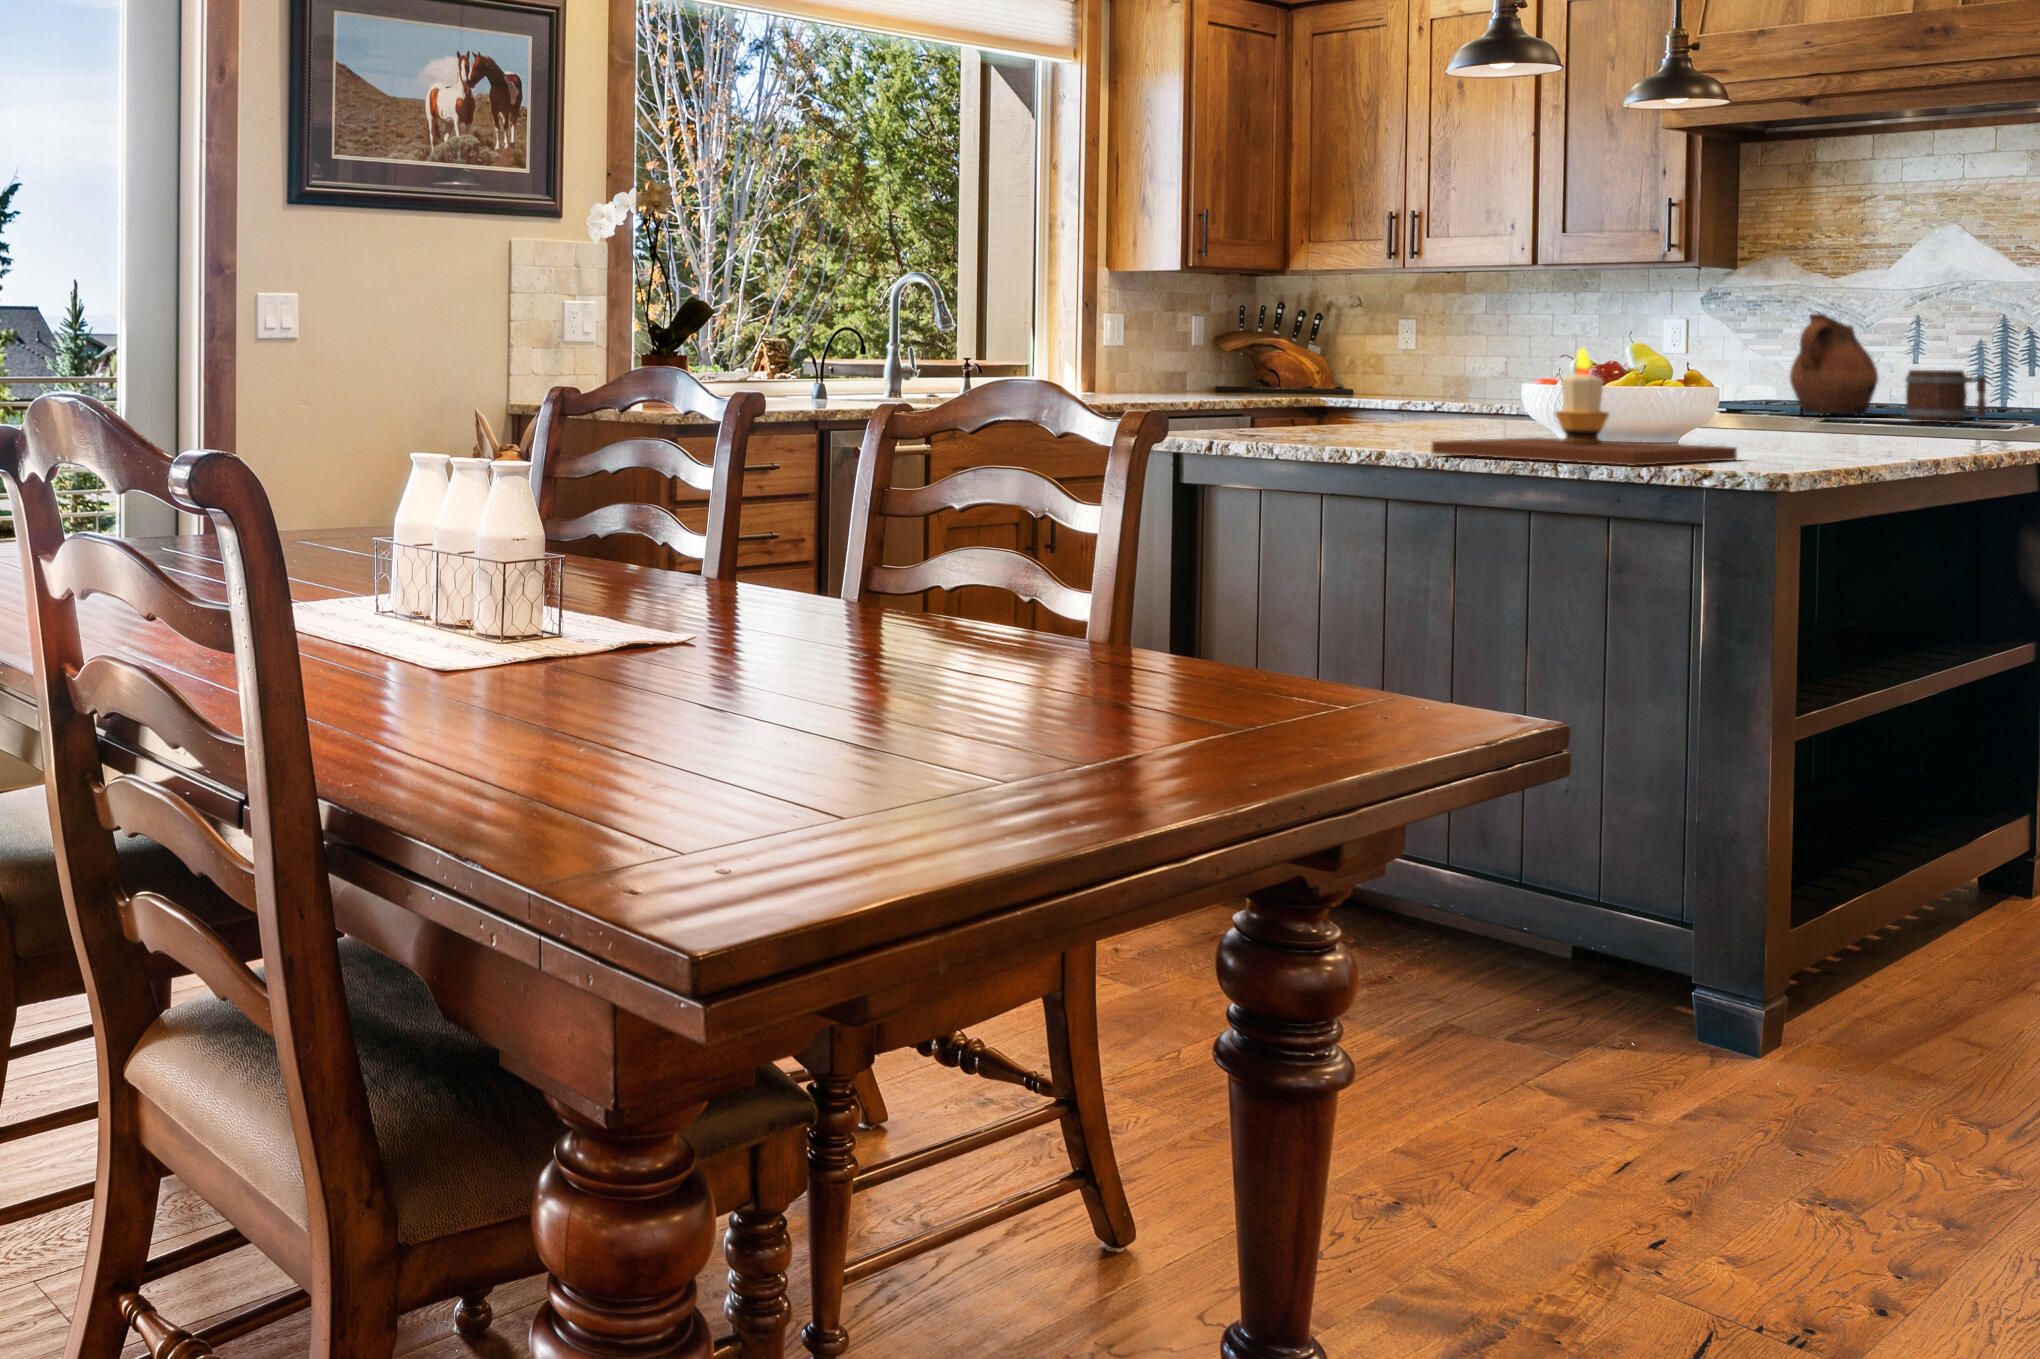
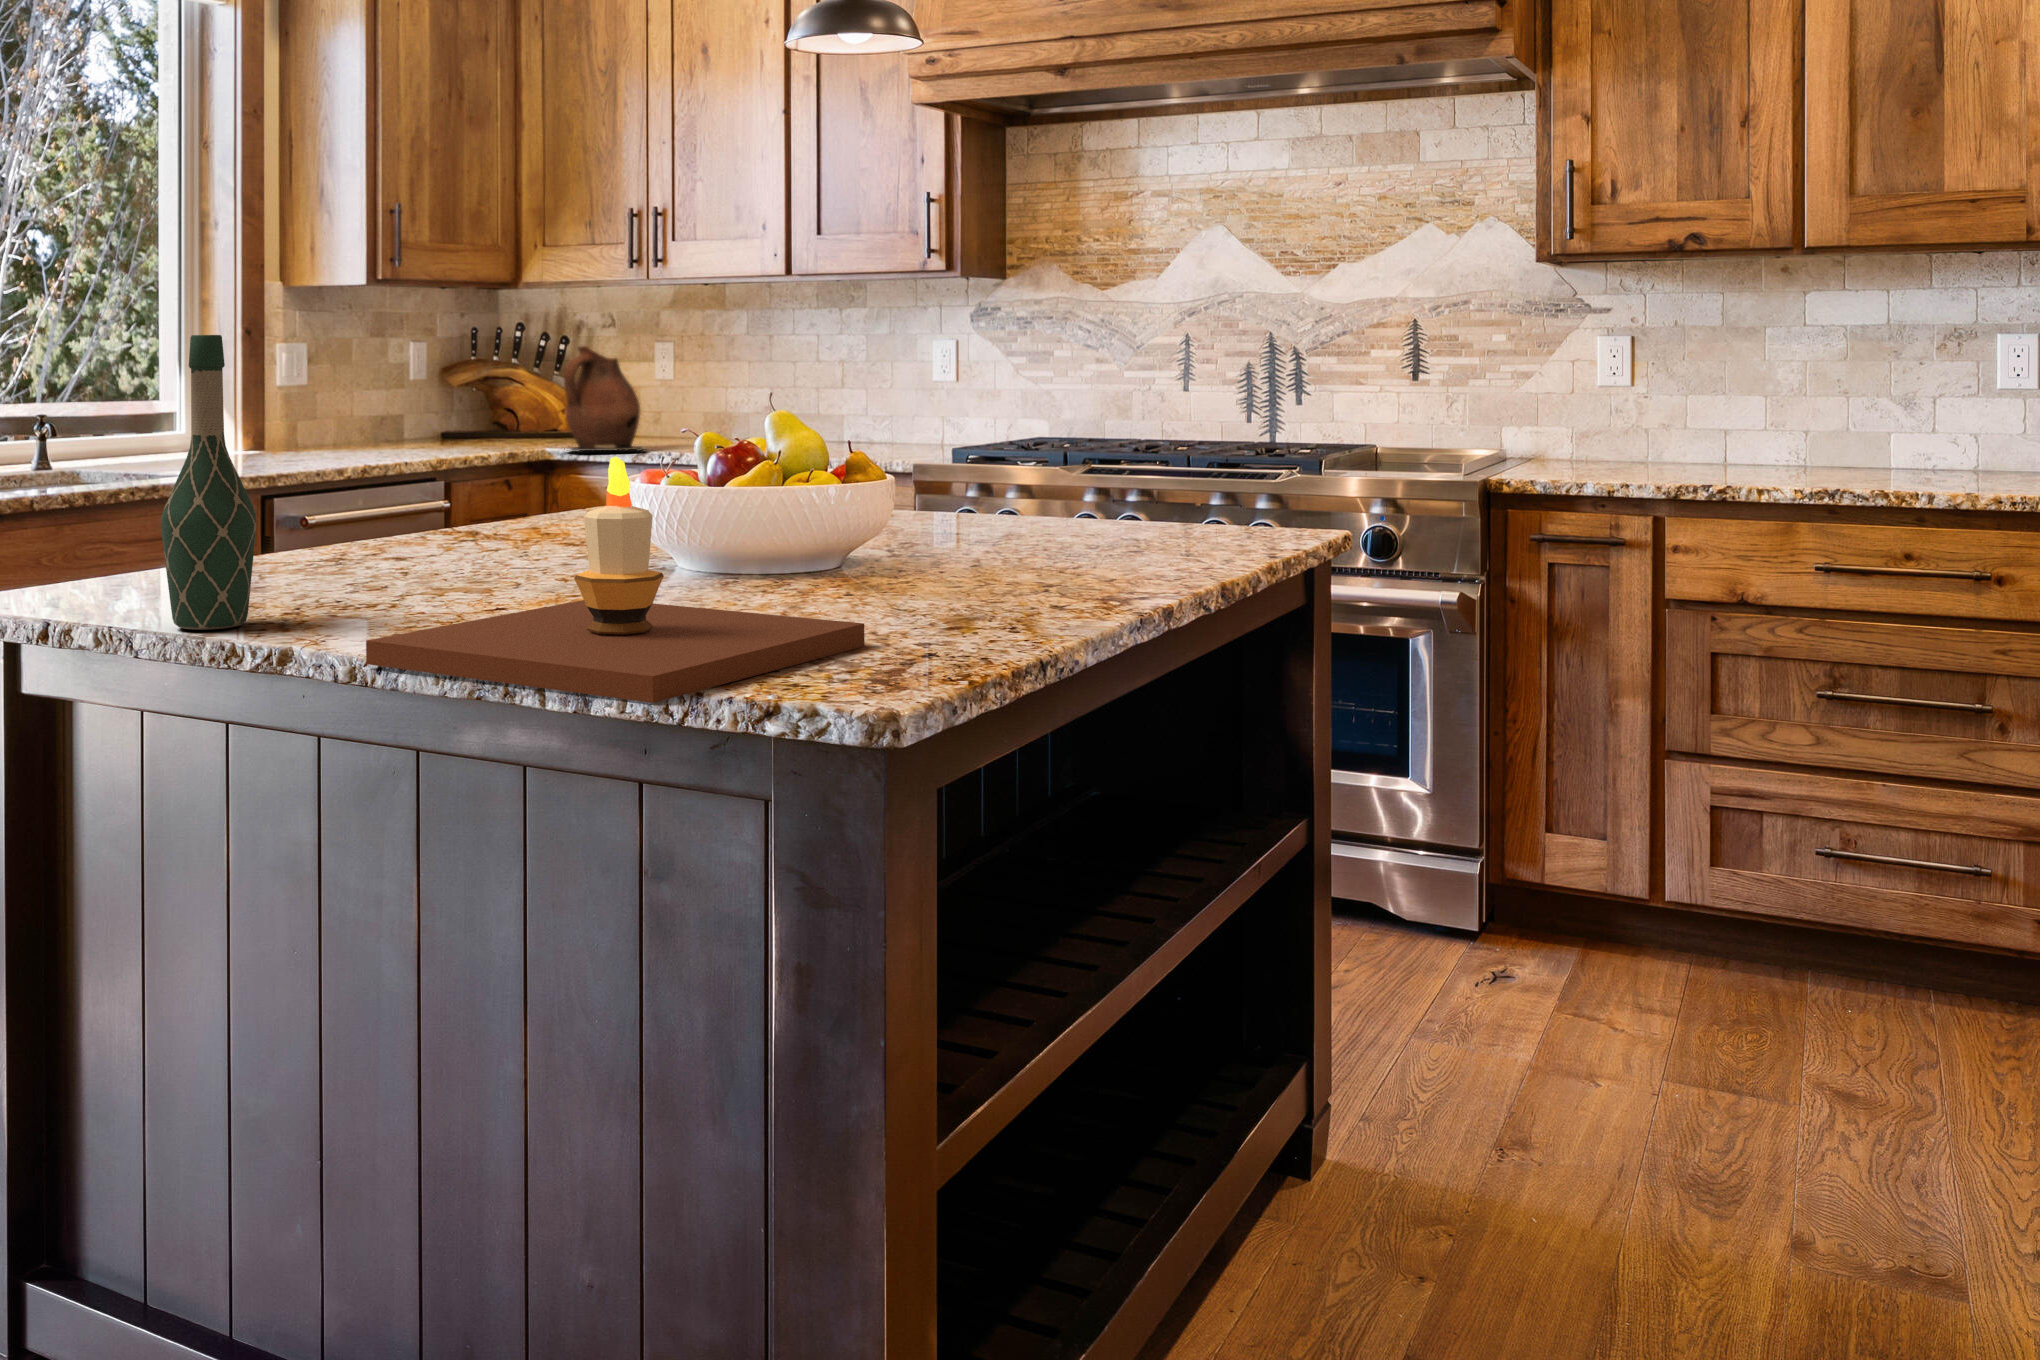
wine bottle: none [1264,282,1321,446] -> present [161,335,256,630]
ceramic pitcher: present [1790,314,1878,415] -> present [564,346,646,452]
mug: present [1905,370,1986,423] -> none [1170,406,1252,472]

